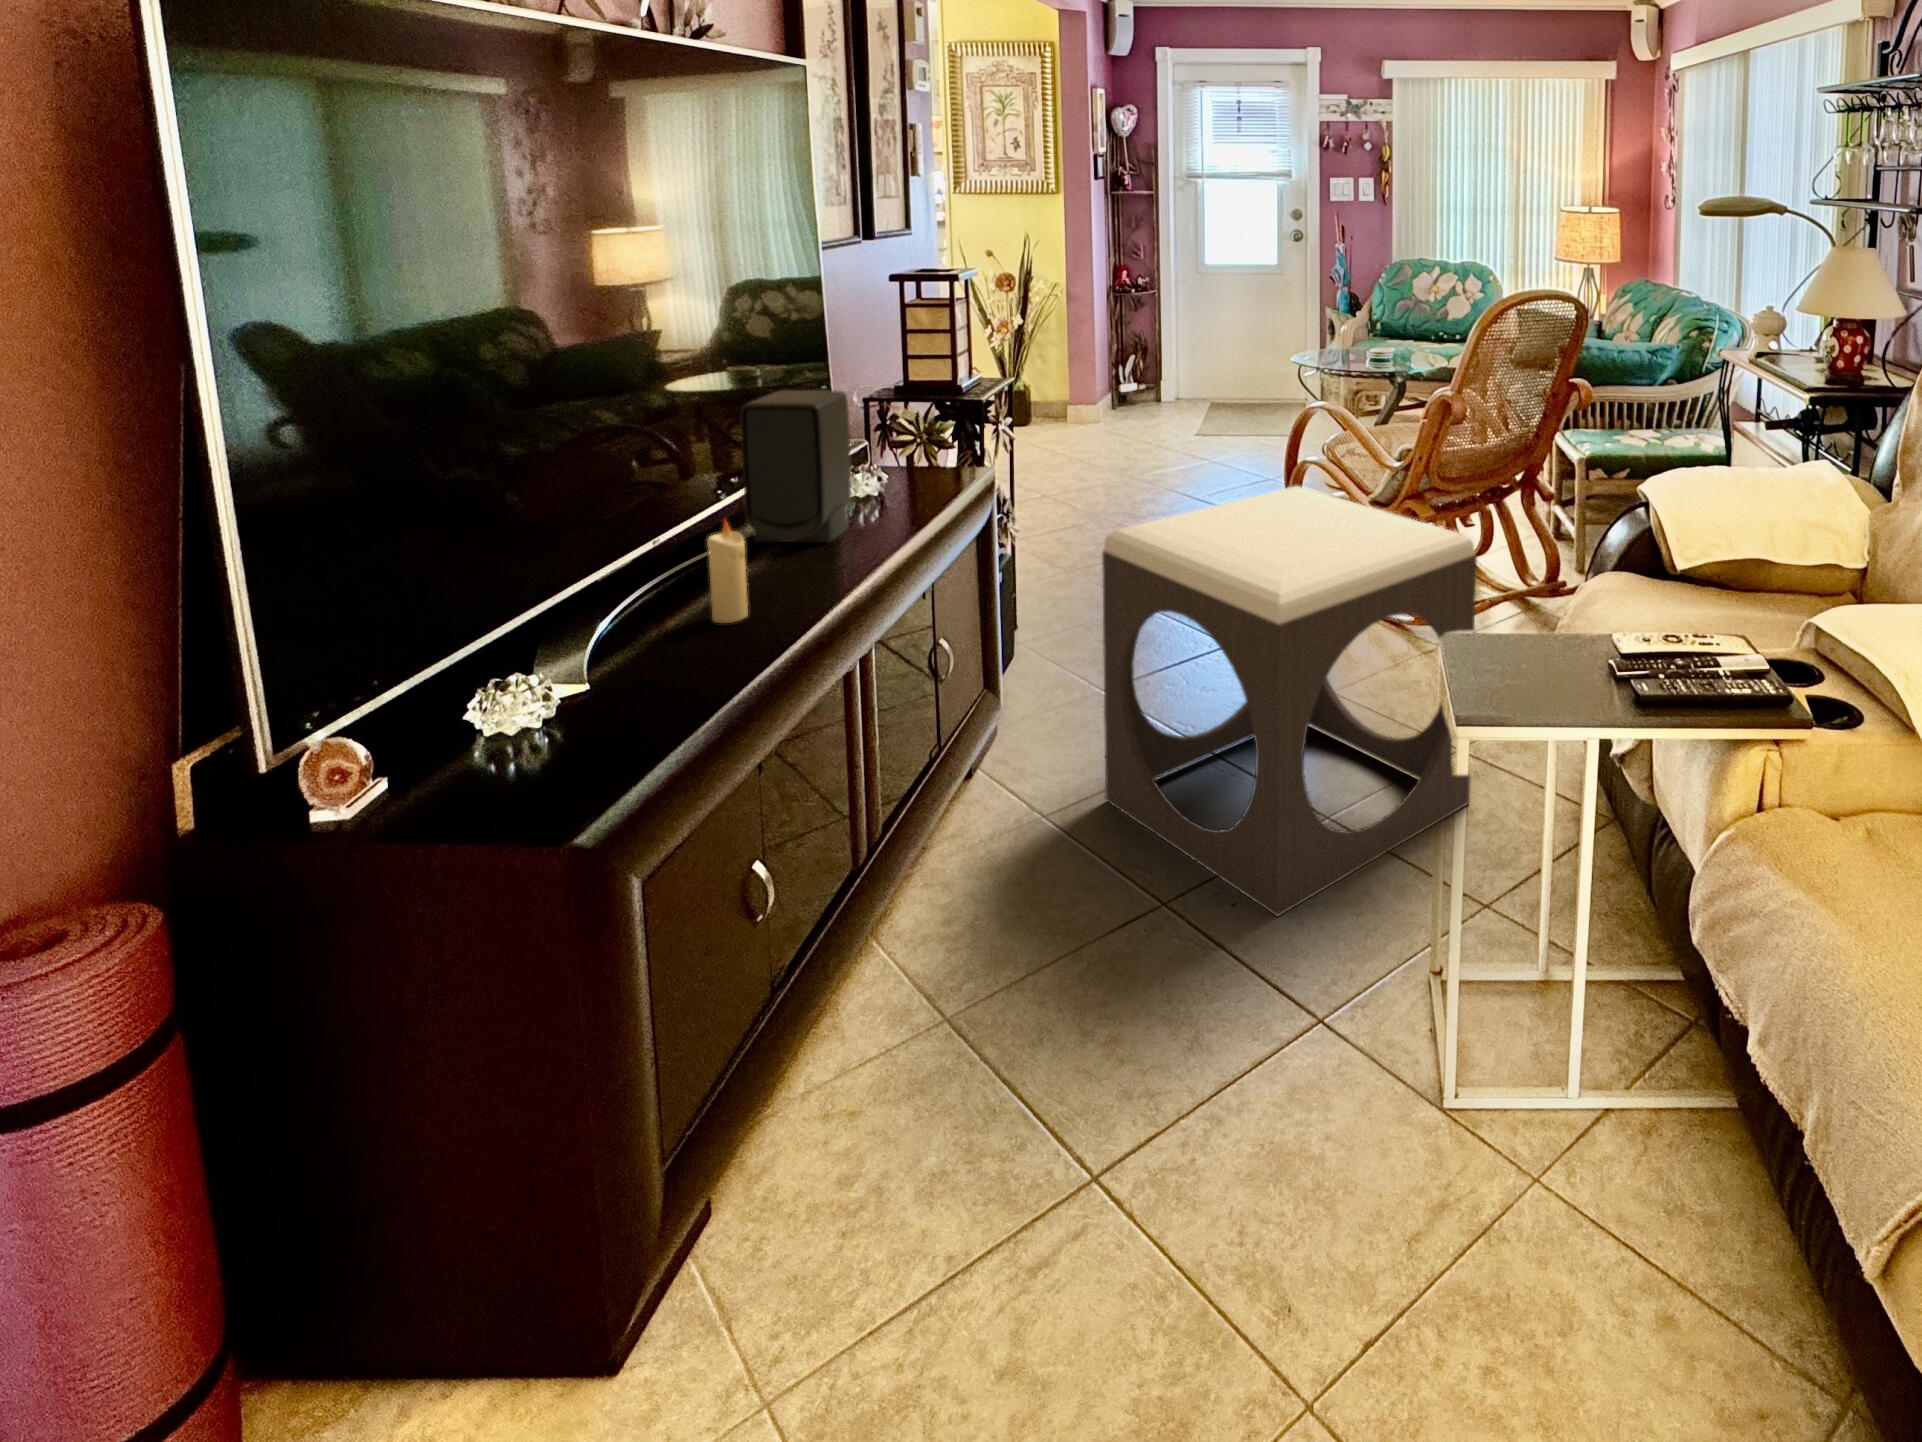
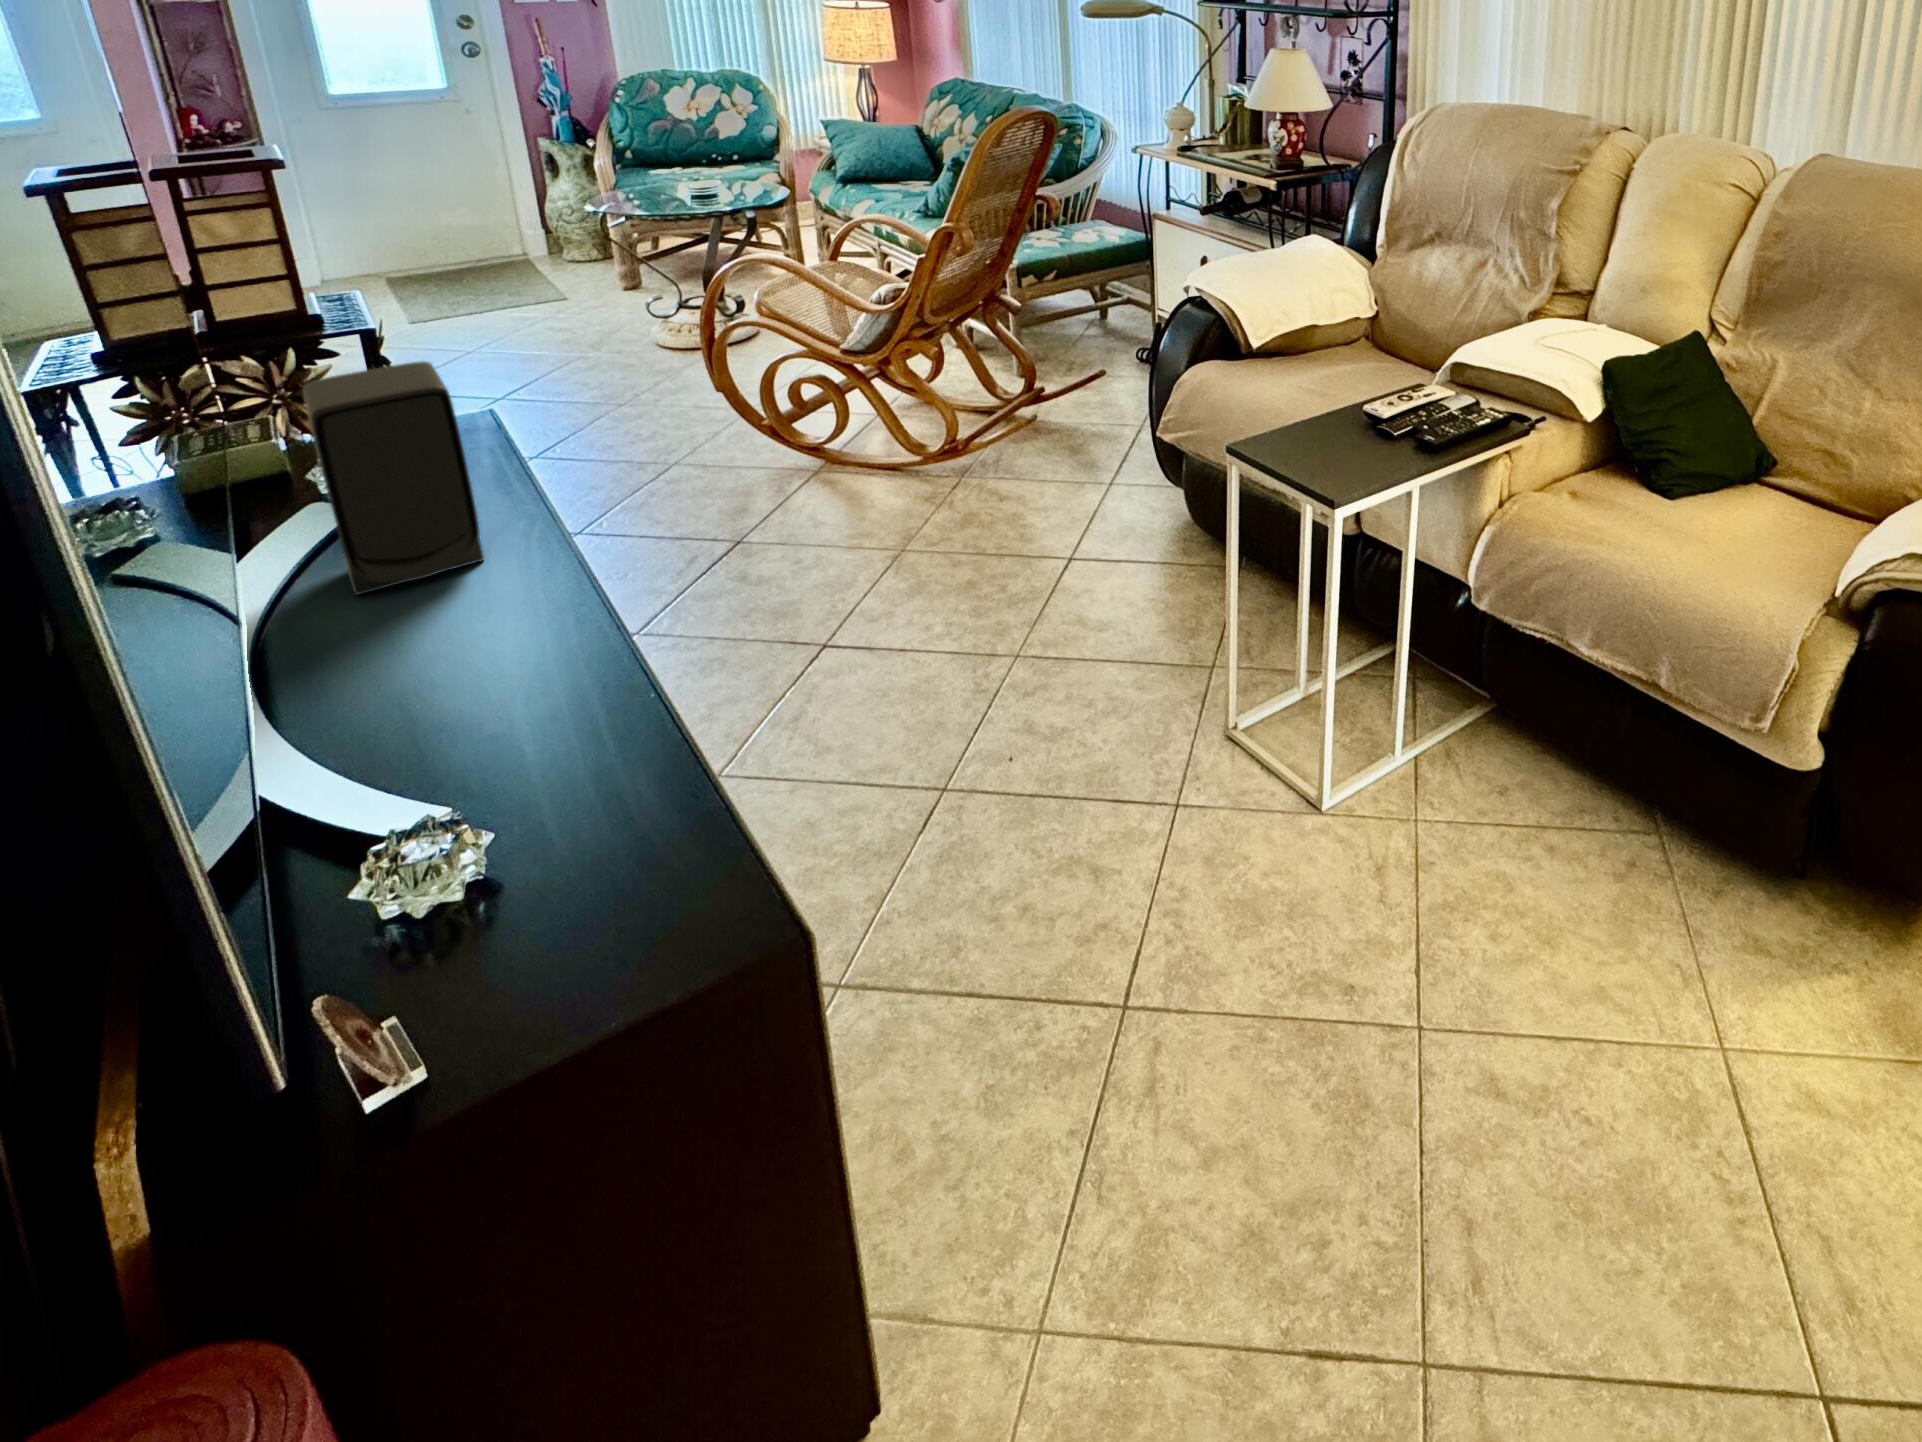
footstool: present [1102,486,1477,916] -> none [741,354,1125,754]
candle: present [707,521,748,623] -> none [486,559,559,693]

